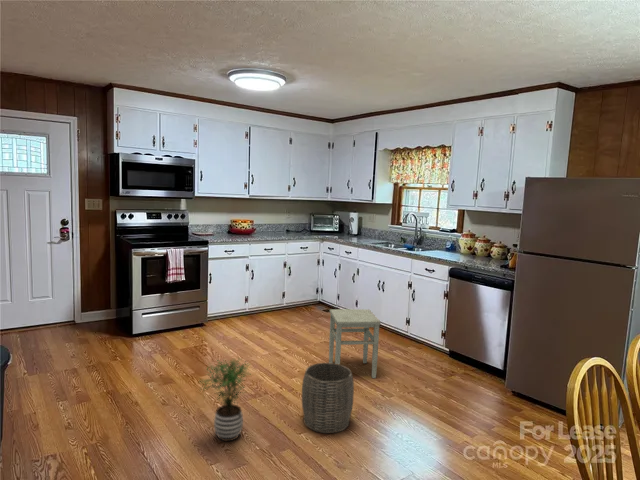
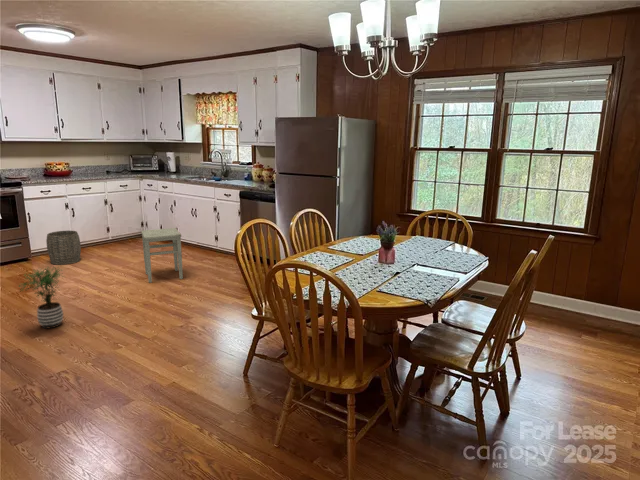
woven basket: present [302,363,354,433] -> present [46,231,81,265]

